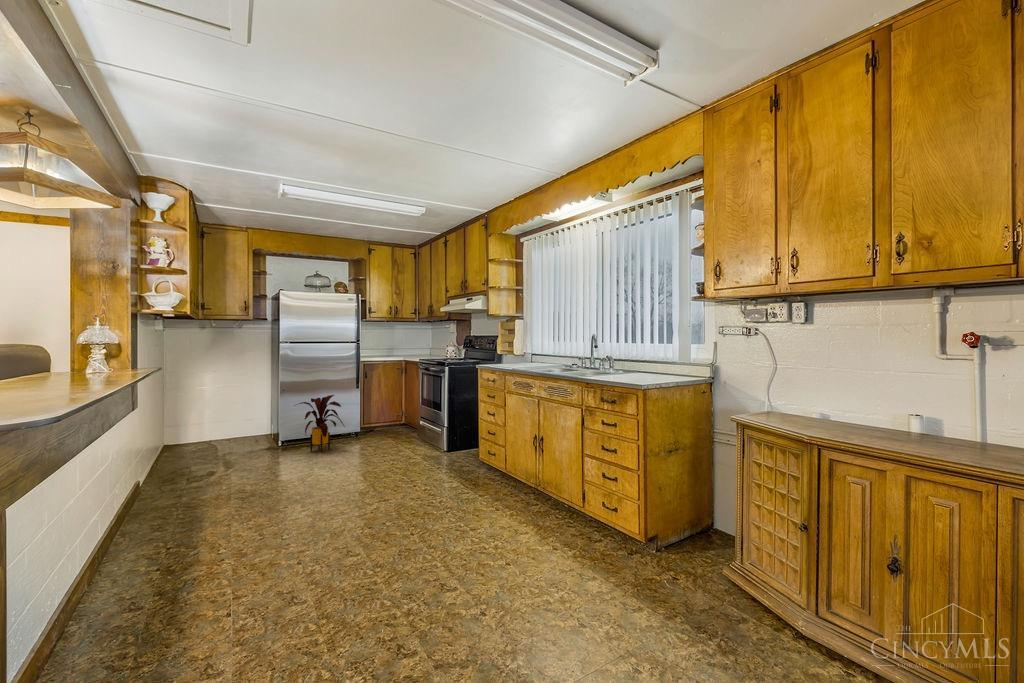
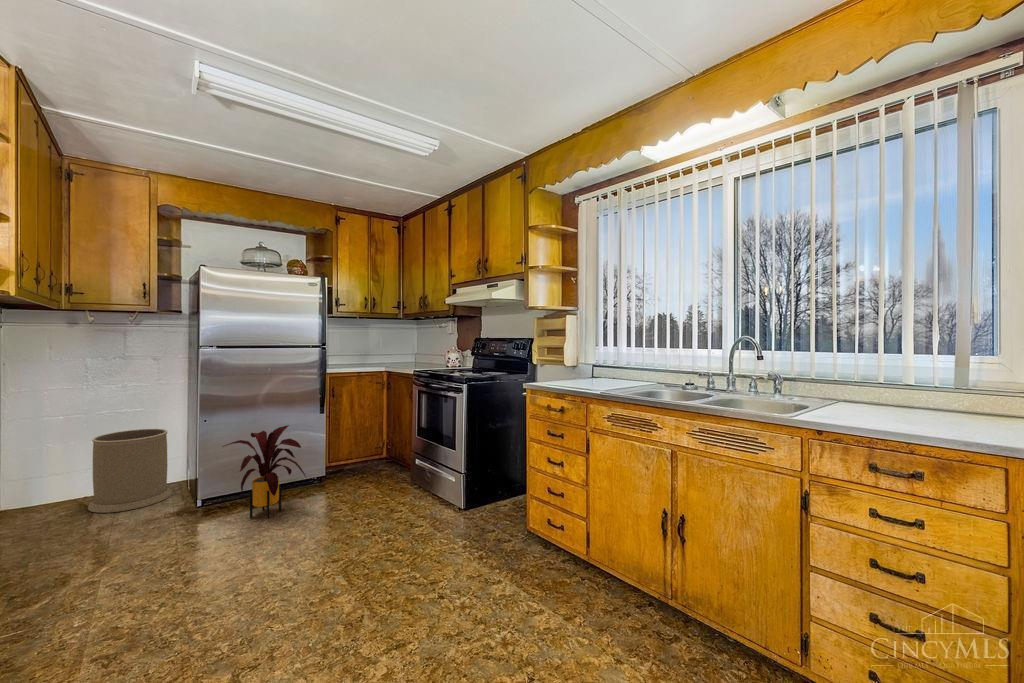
trash can: none [215,397,262,447] -> present [88,429,172,513]

